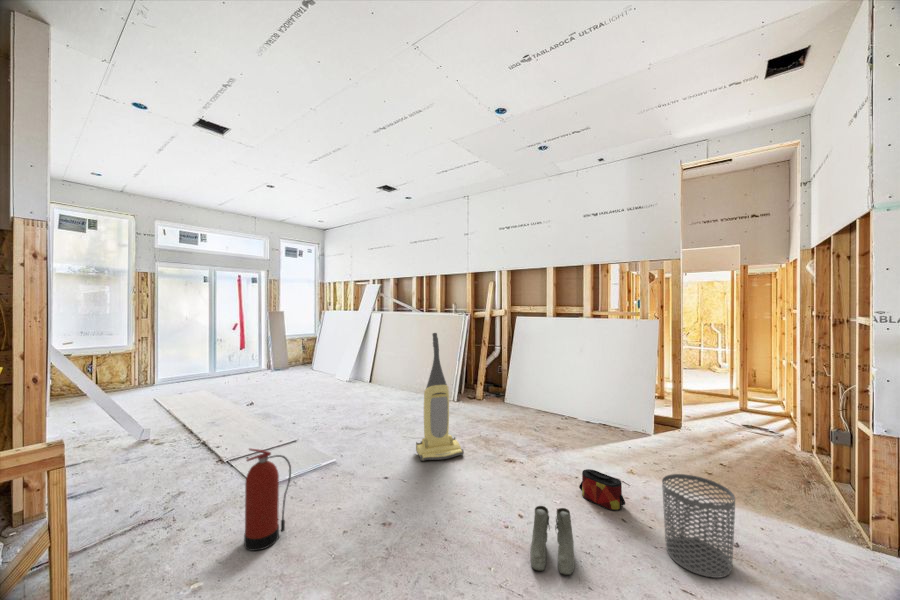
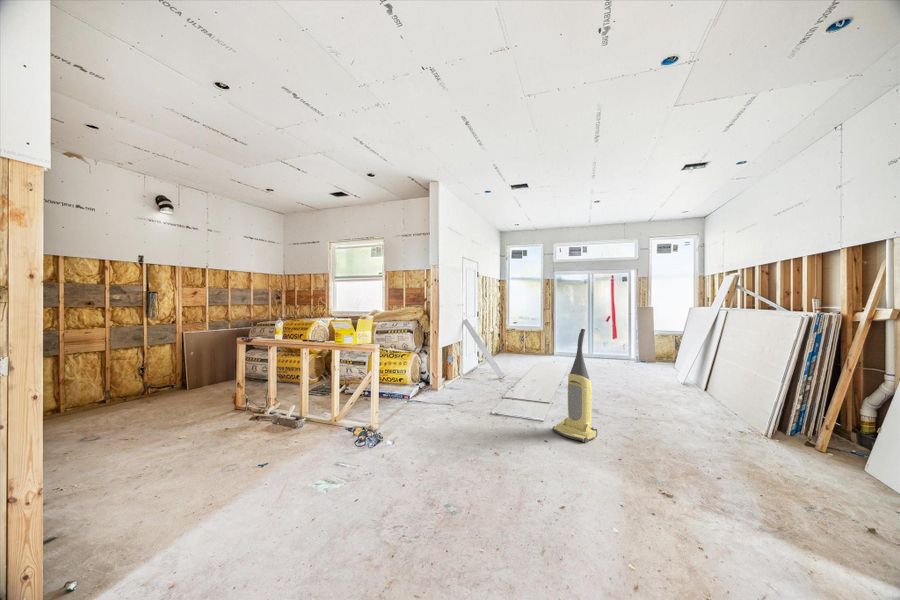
fire extinguisher: present [244,449,291,551] -> none [431,370,449,418]
bag: present [579,469,625,511] -> none [564,476,591,520]
waste bin: present [662,474,735,578] -> none [491,472,550,571]
boots: present [530,506,574,575] -> none [456,449,491,491]

